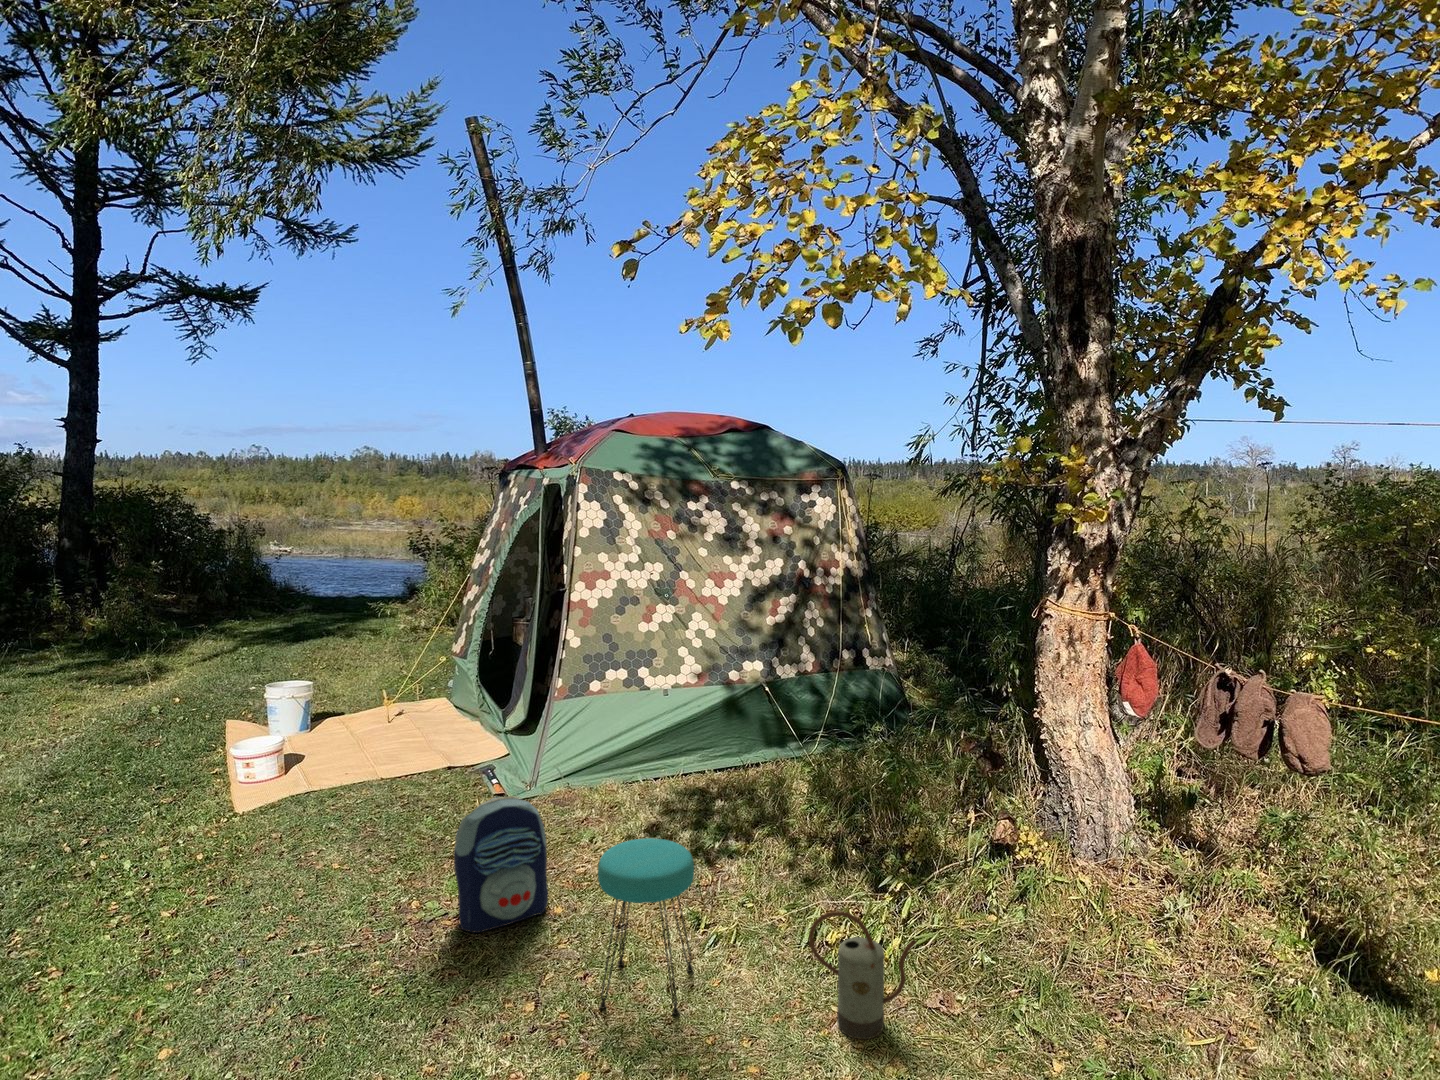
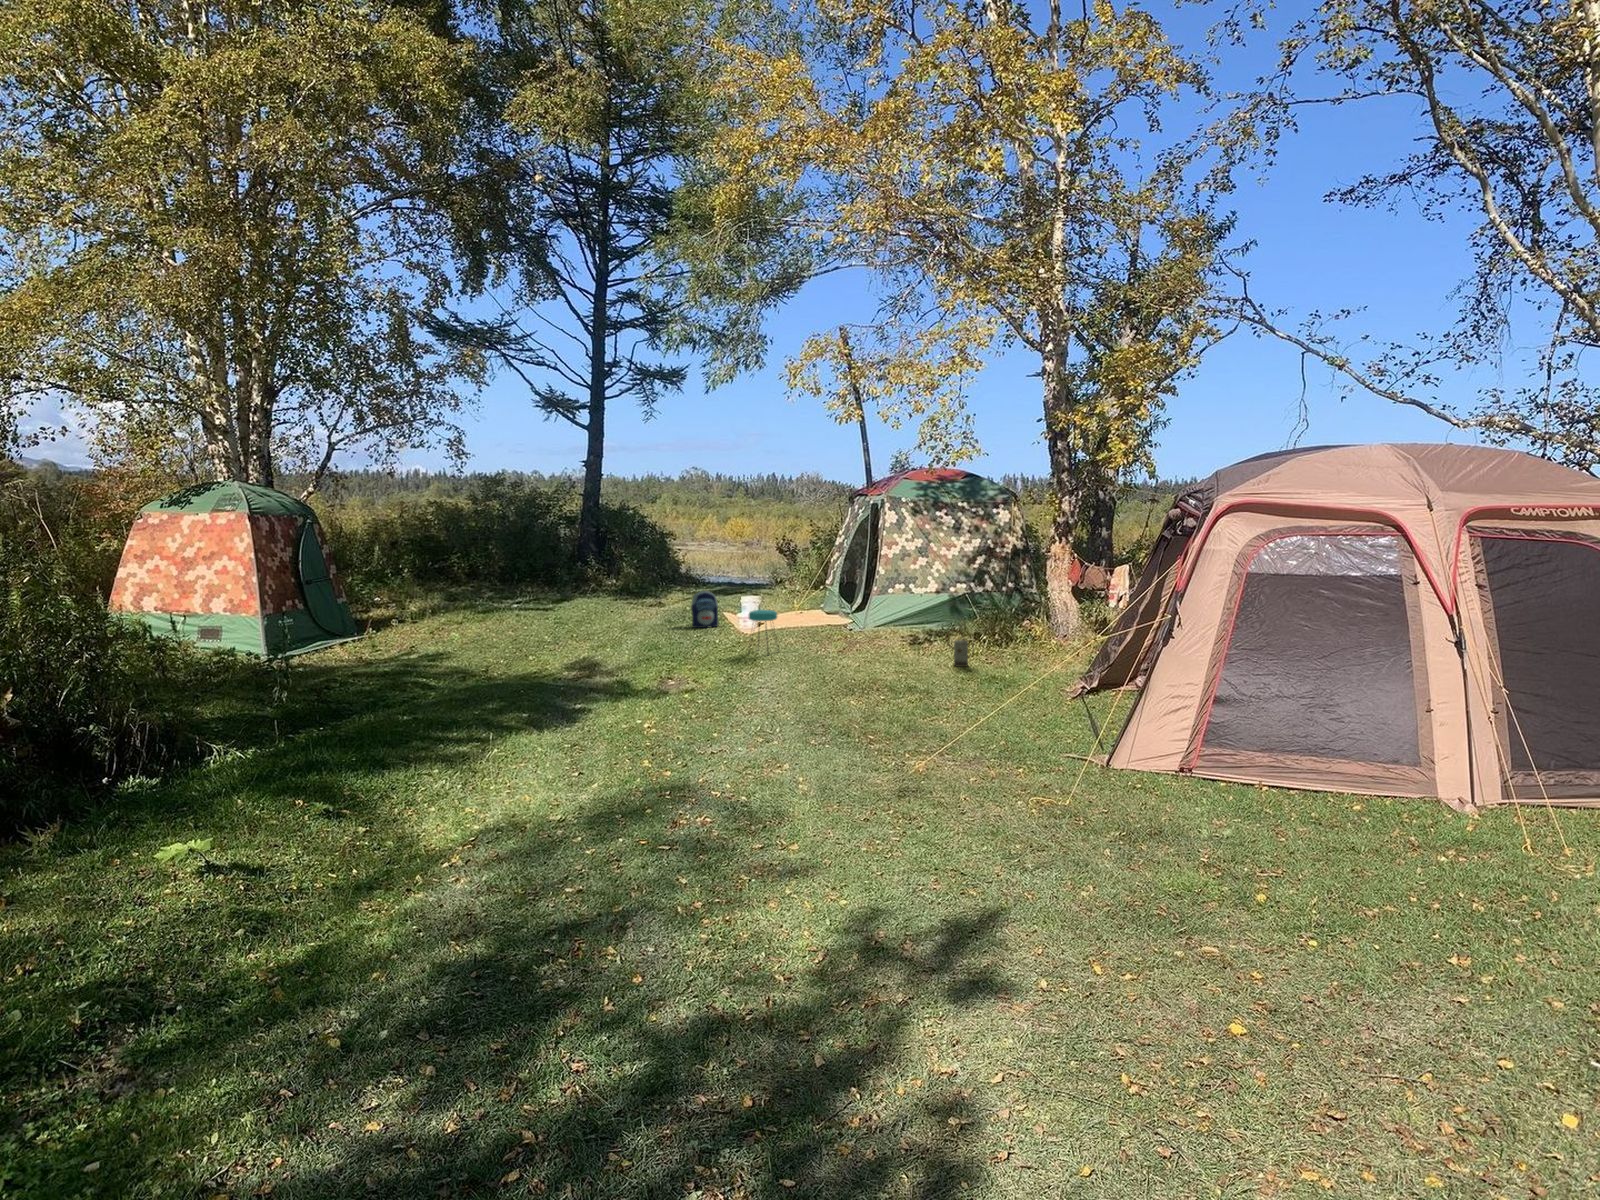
backpack: present [454,796,548,933] -> present [691,591,718,628]
stool: present [598,838,694,1015] -> present [749,610,779,650]

